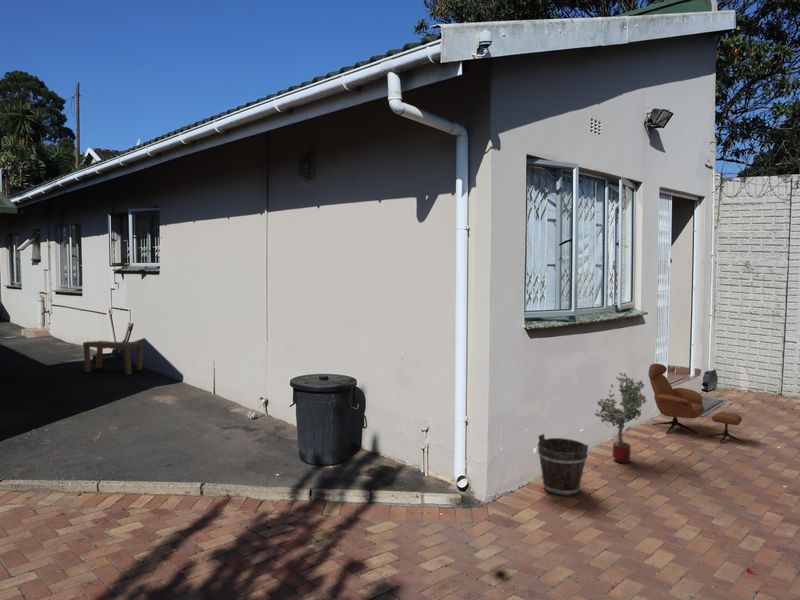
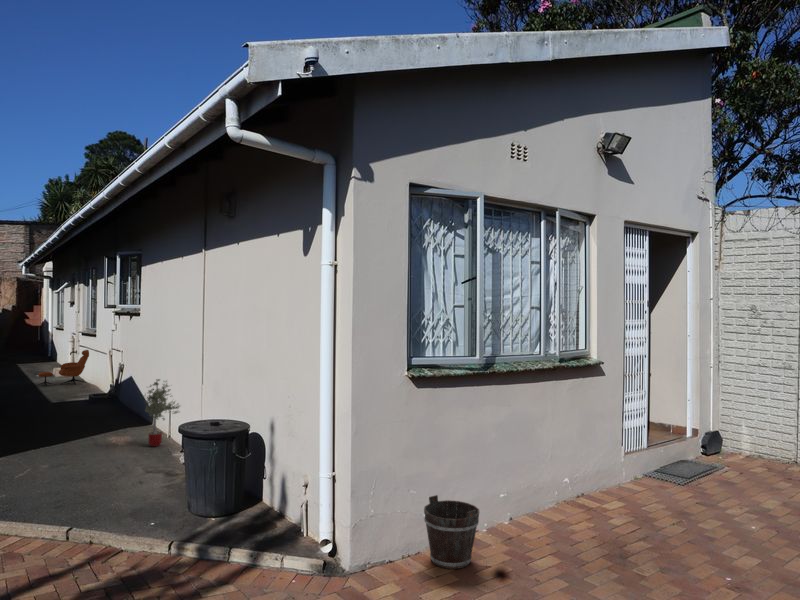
bench: present [83,341,144,375] -> none [72,378,130,413]
lounge chair: present [649,363,745,443] -> present [38,350,89,386]
potted tree: present [595,373,647,462] -> present [145,379,179,447]

